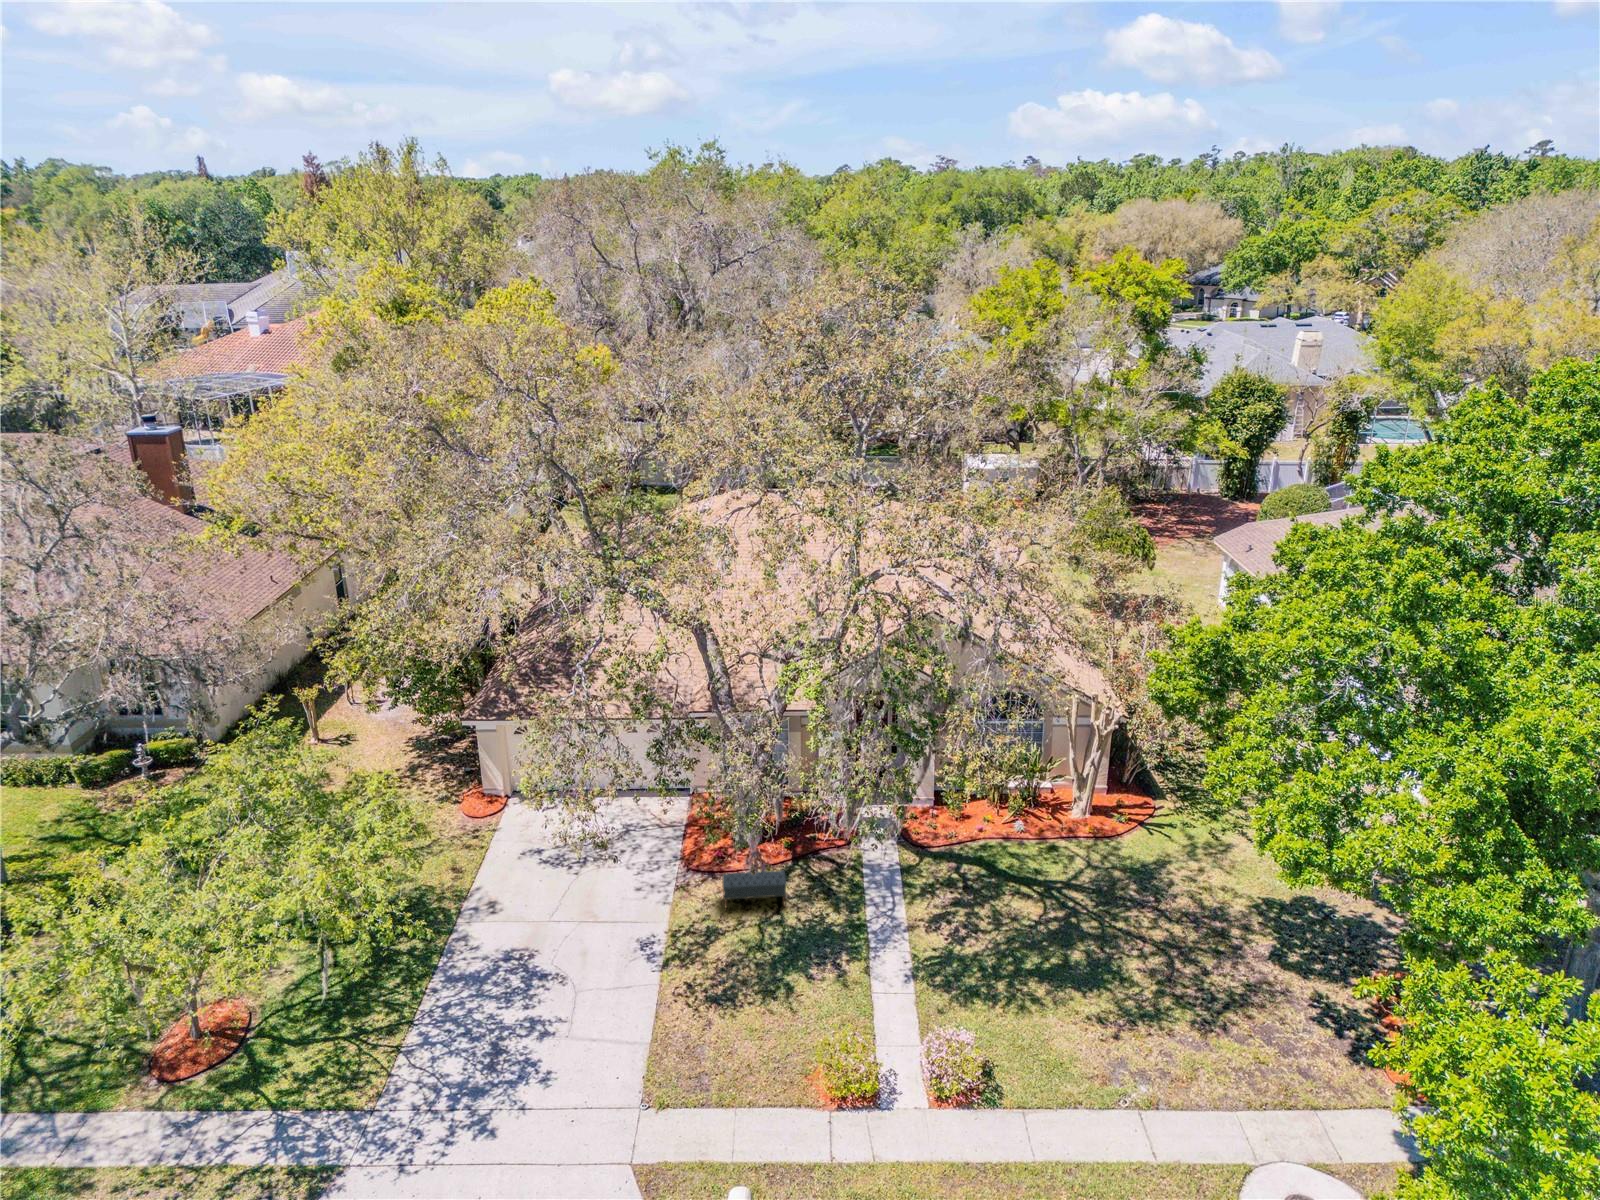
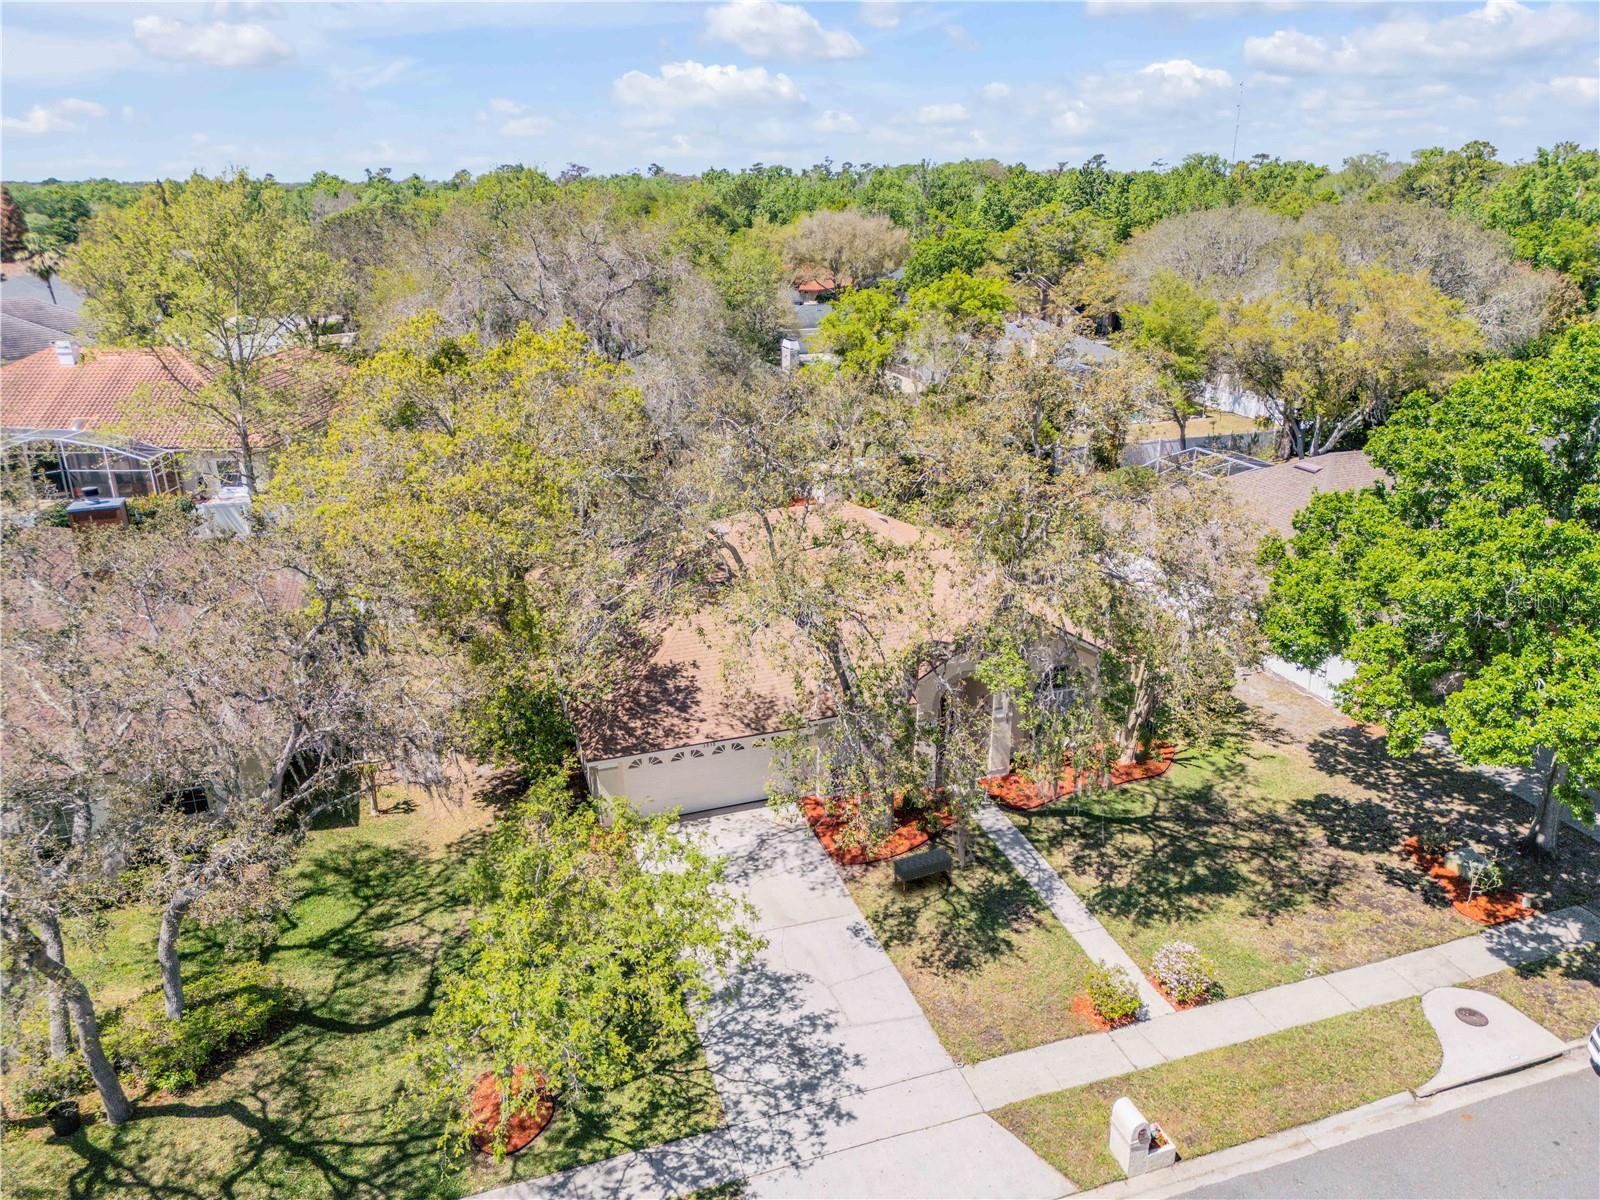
potted tree: none [1087,786,1114,822] -> present [1134,736,1153,764]

